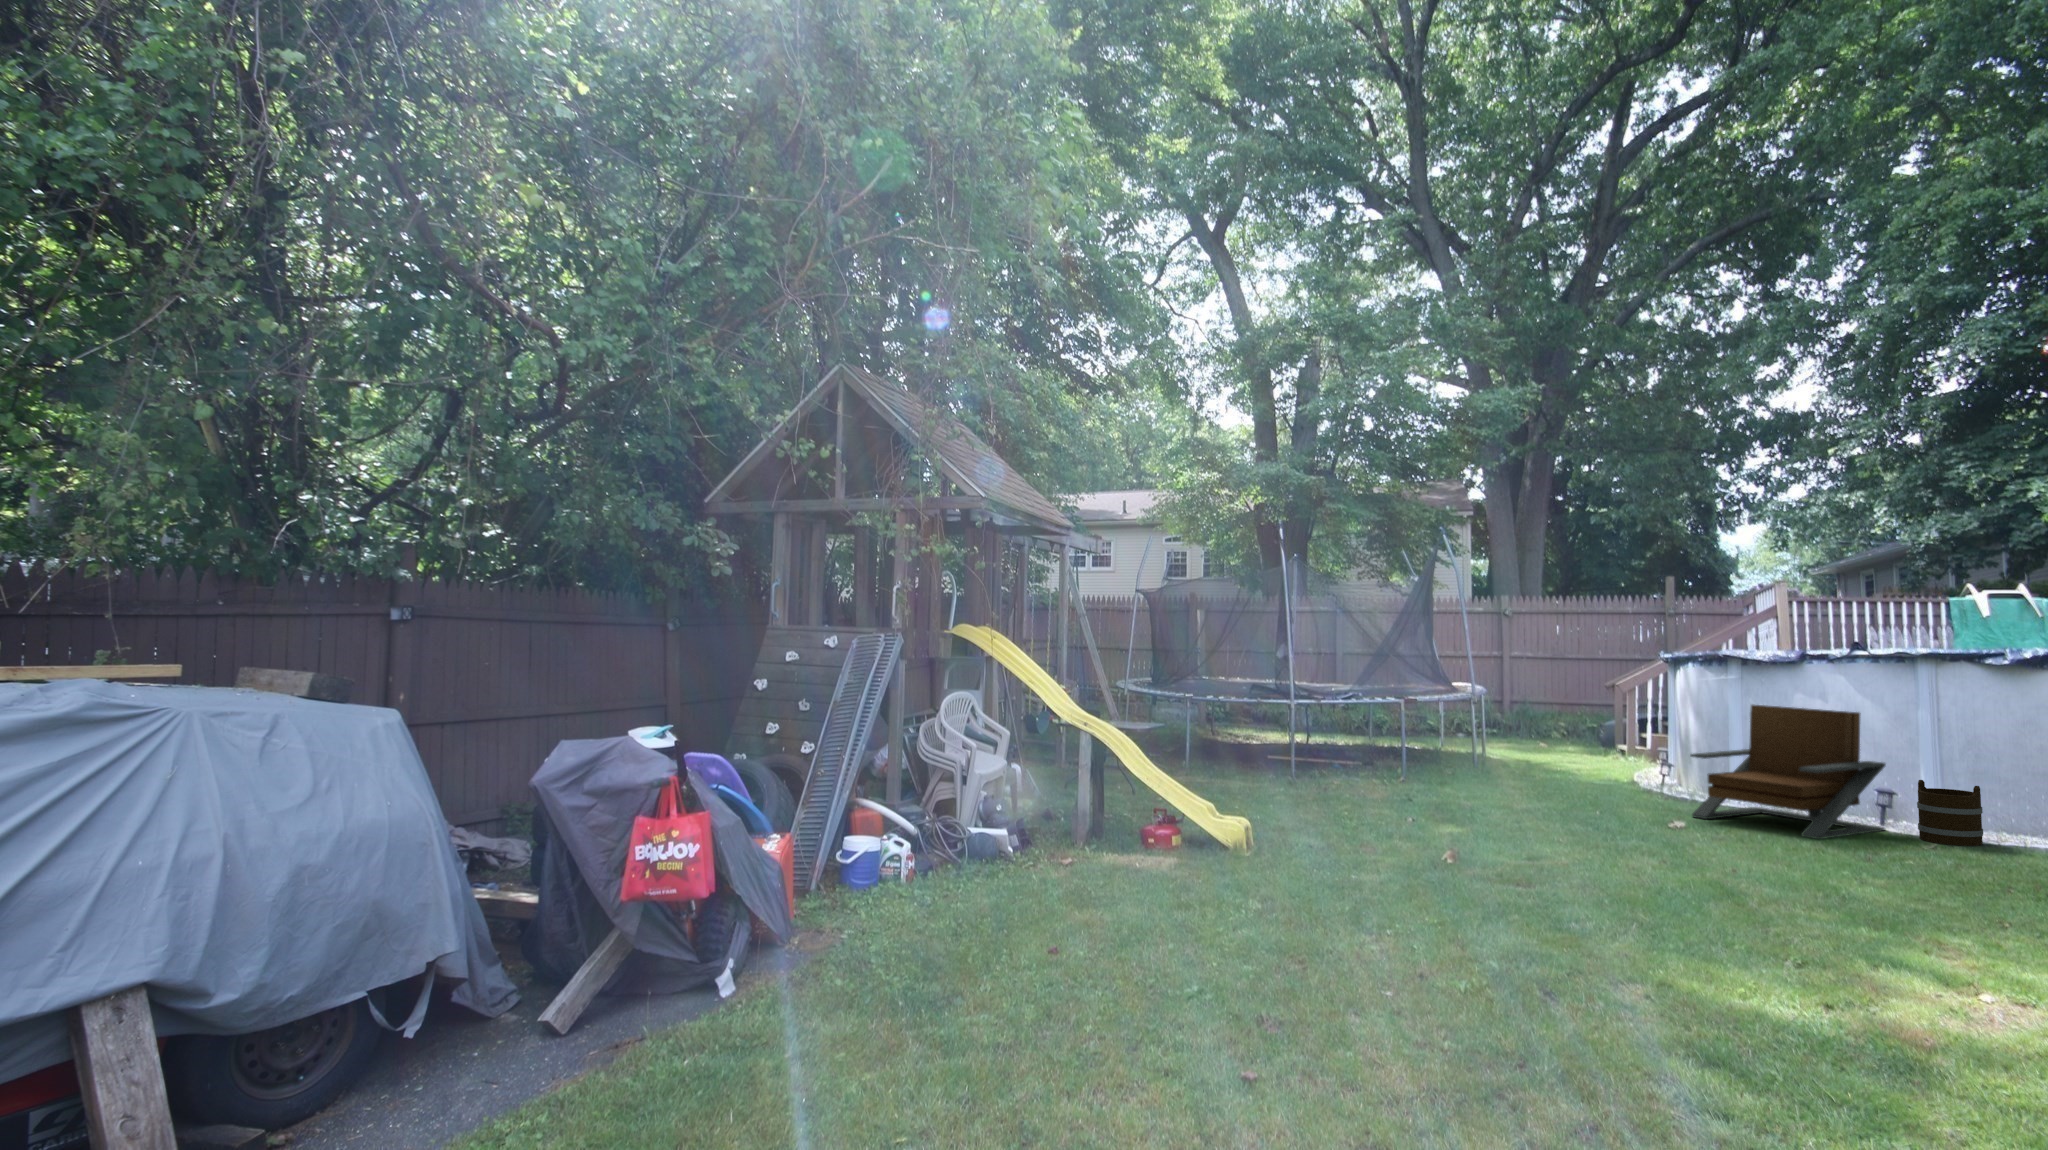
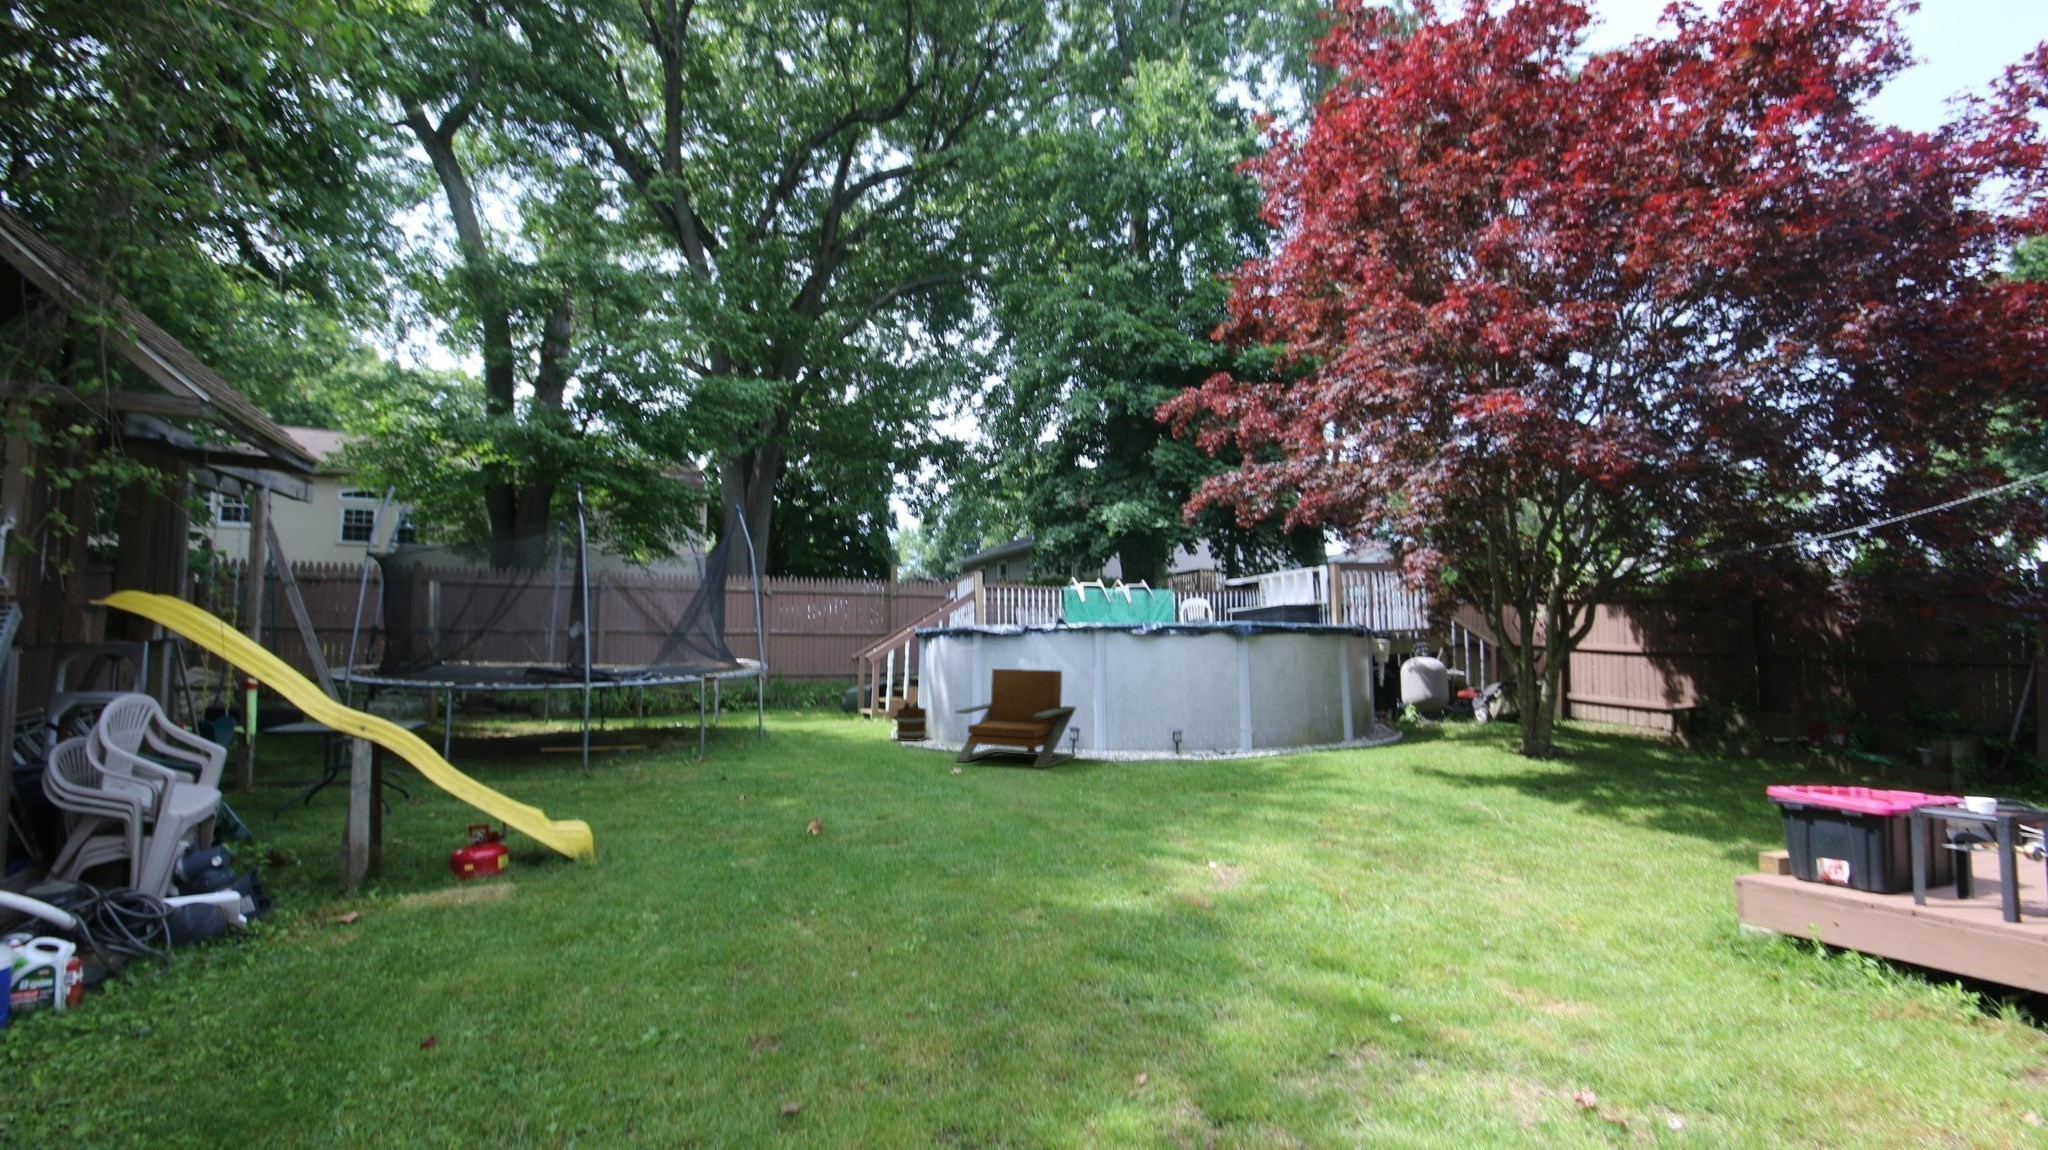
bucket: present [1917,780,1983,846] -> present [896,703,927,741]

